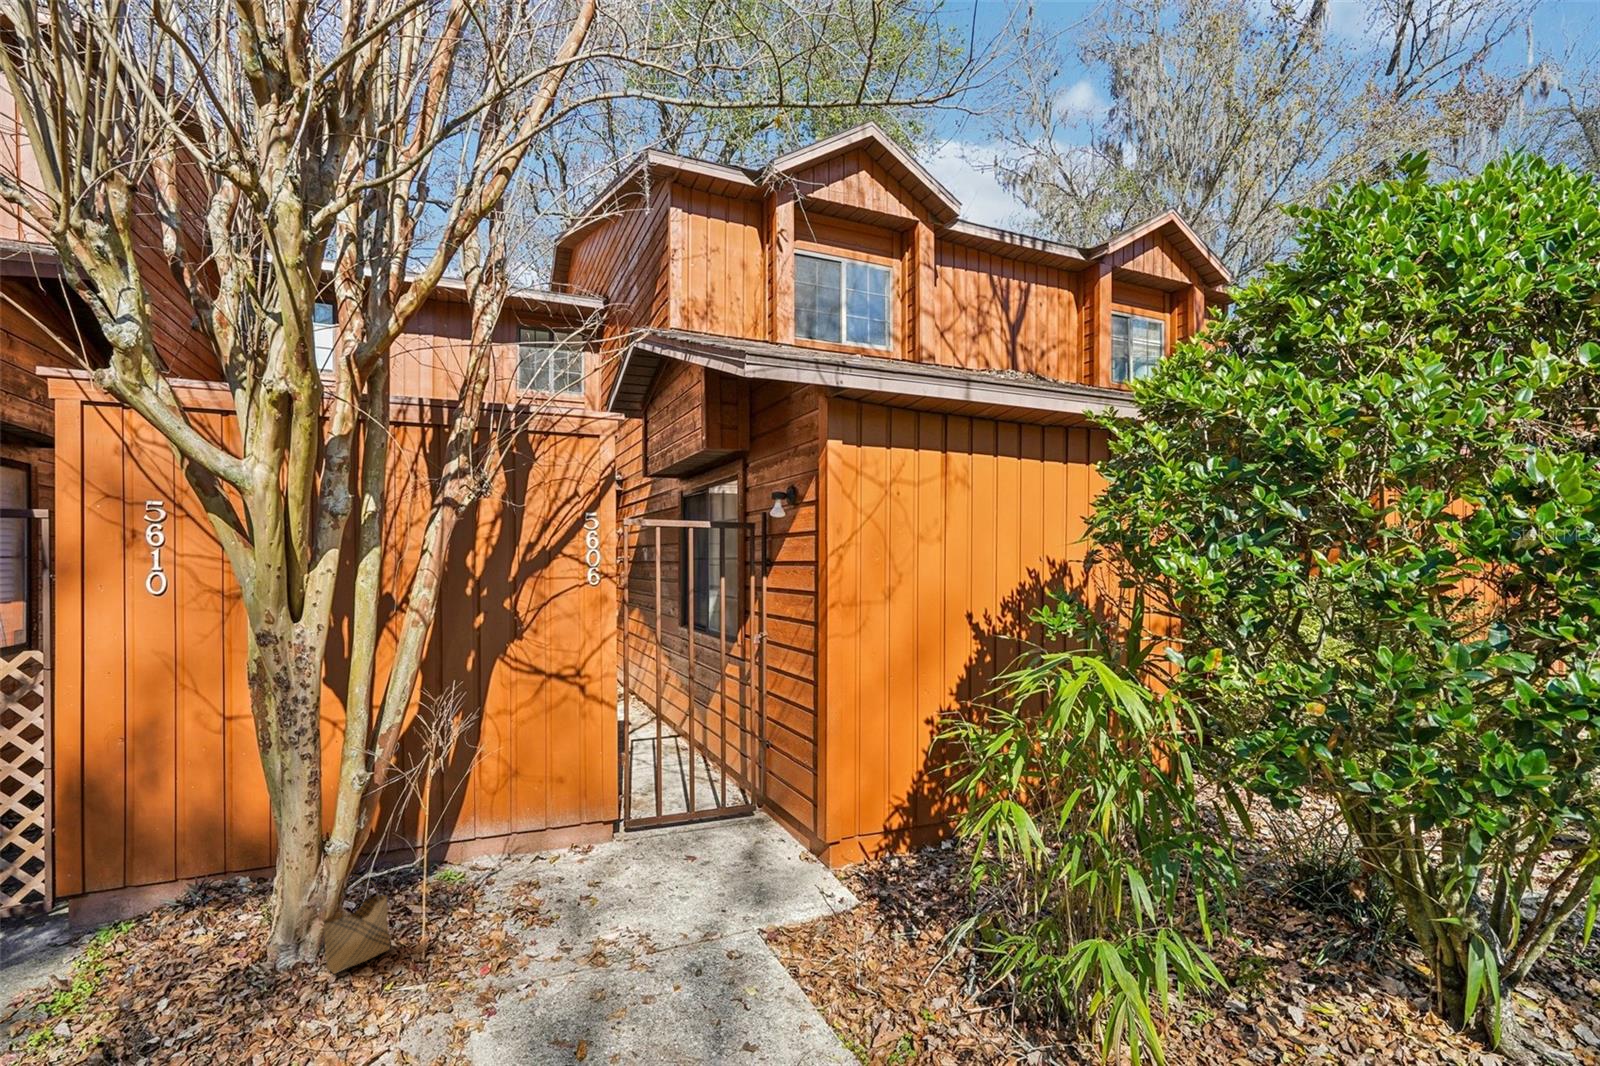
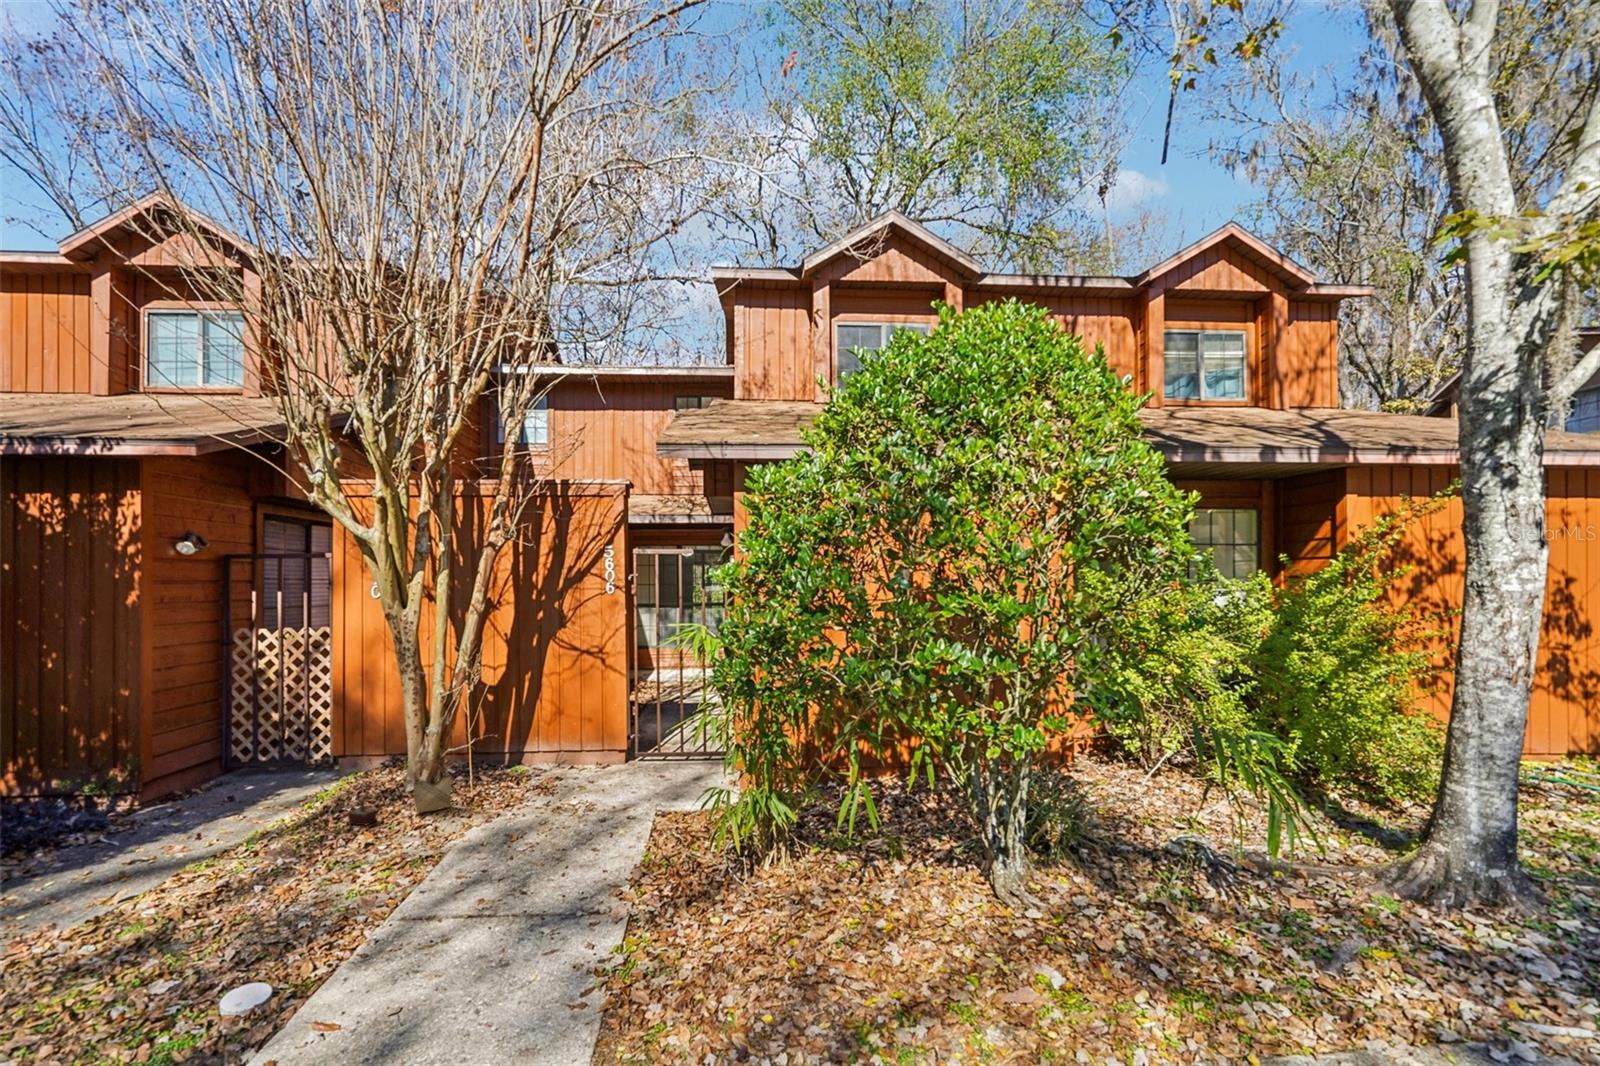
potted plant: none [171,889,290,1023] -> present [343,759,387,825]

